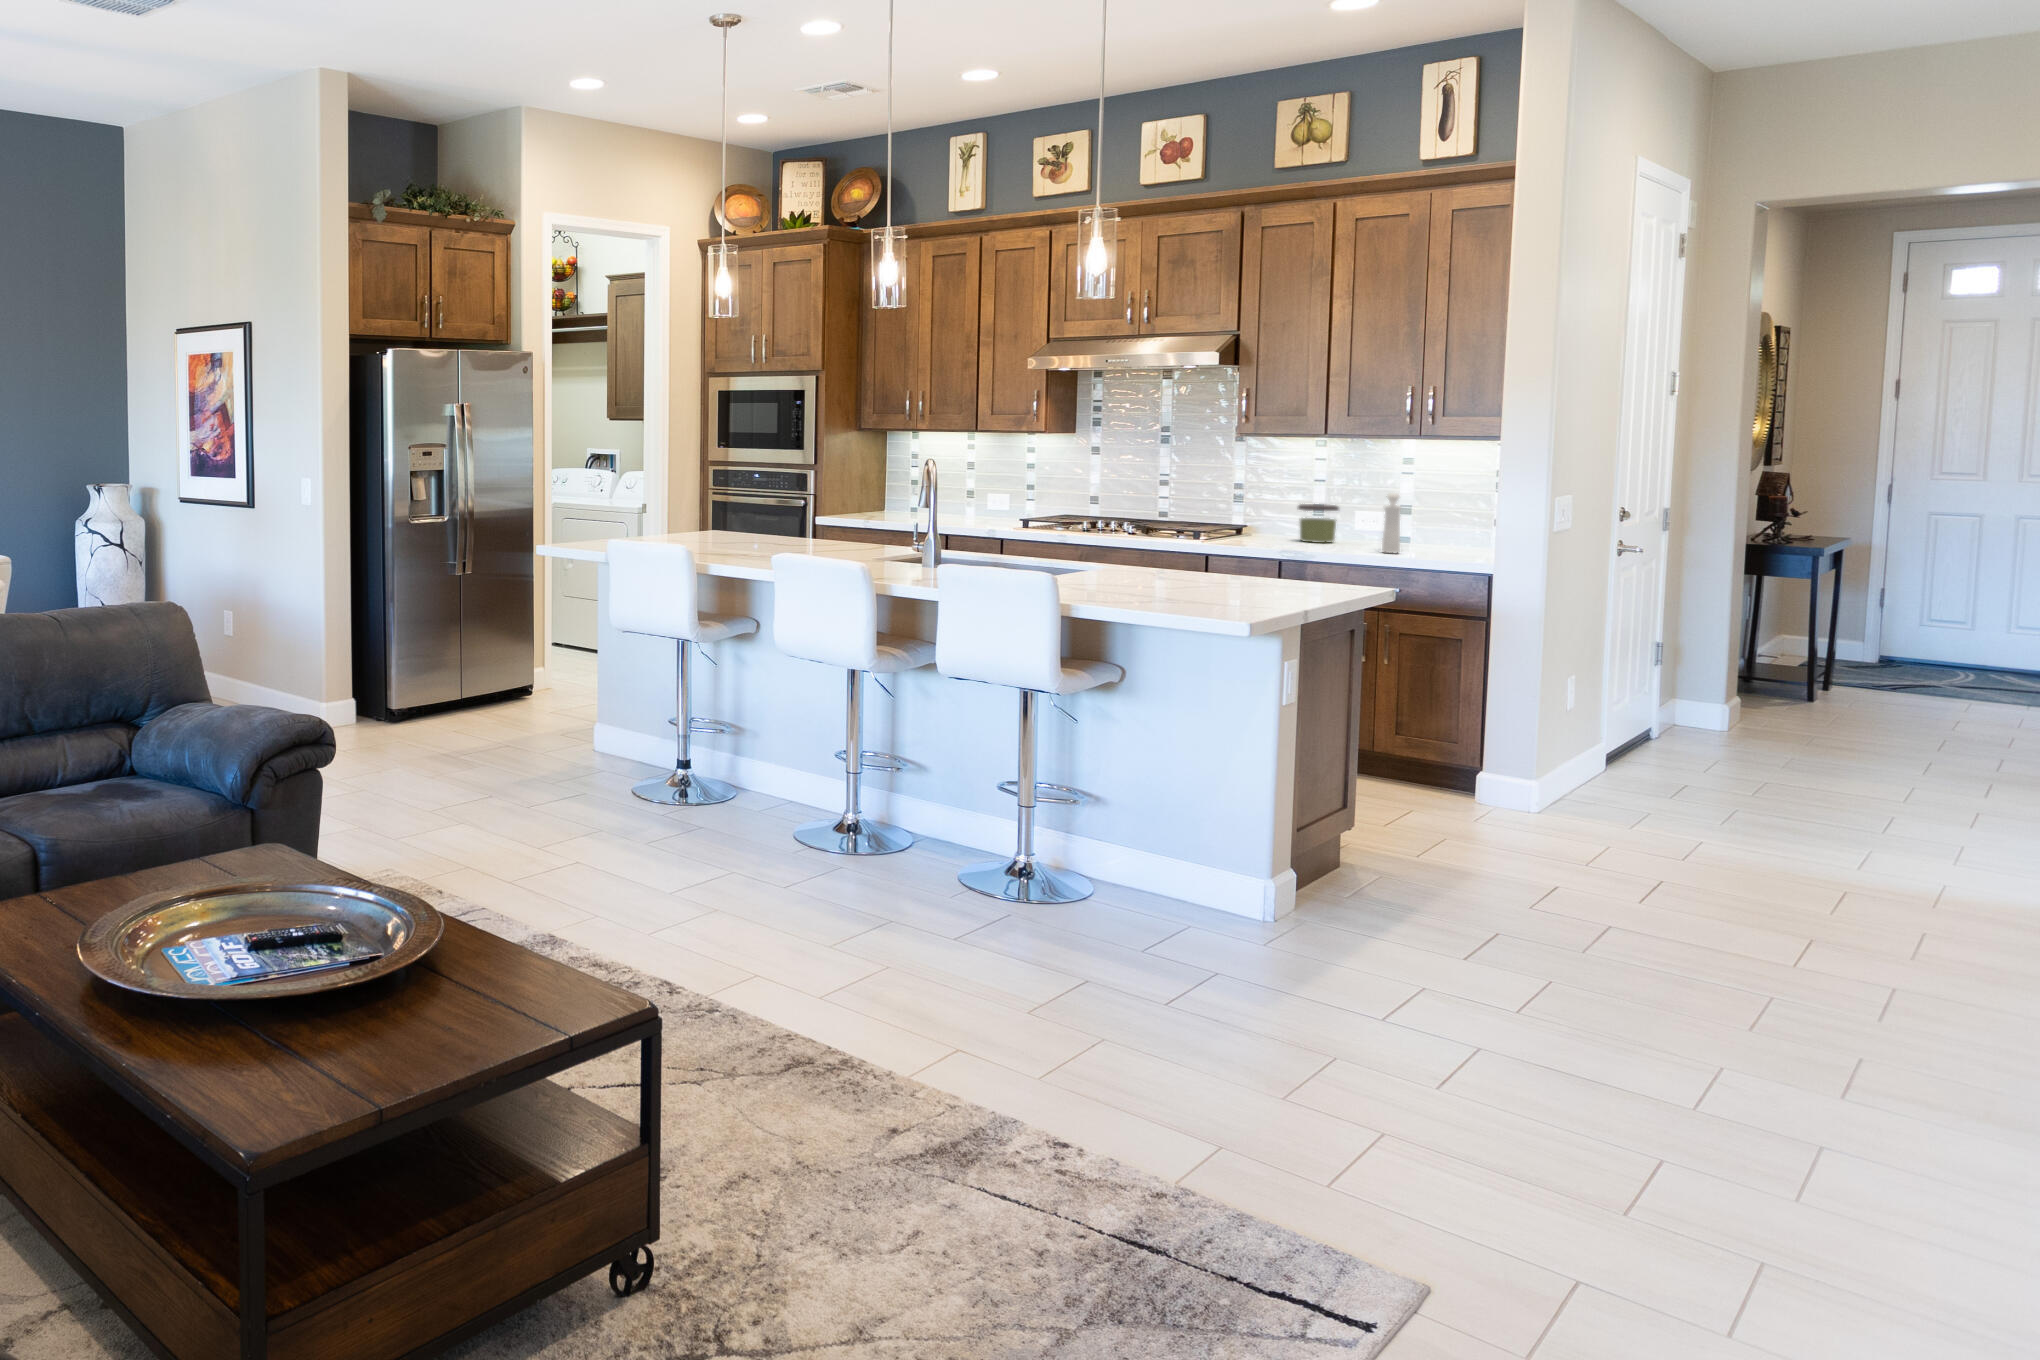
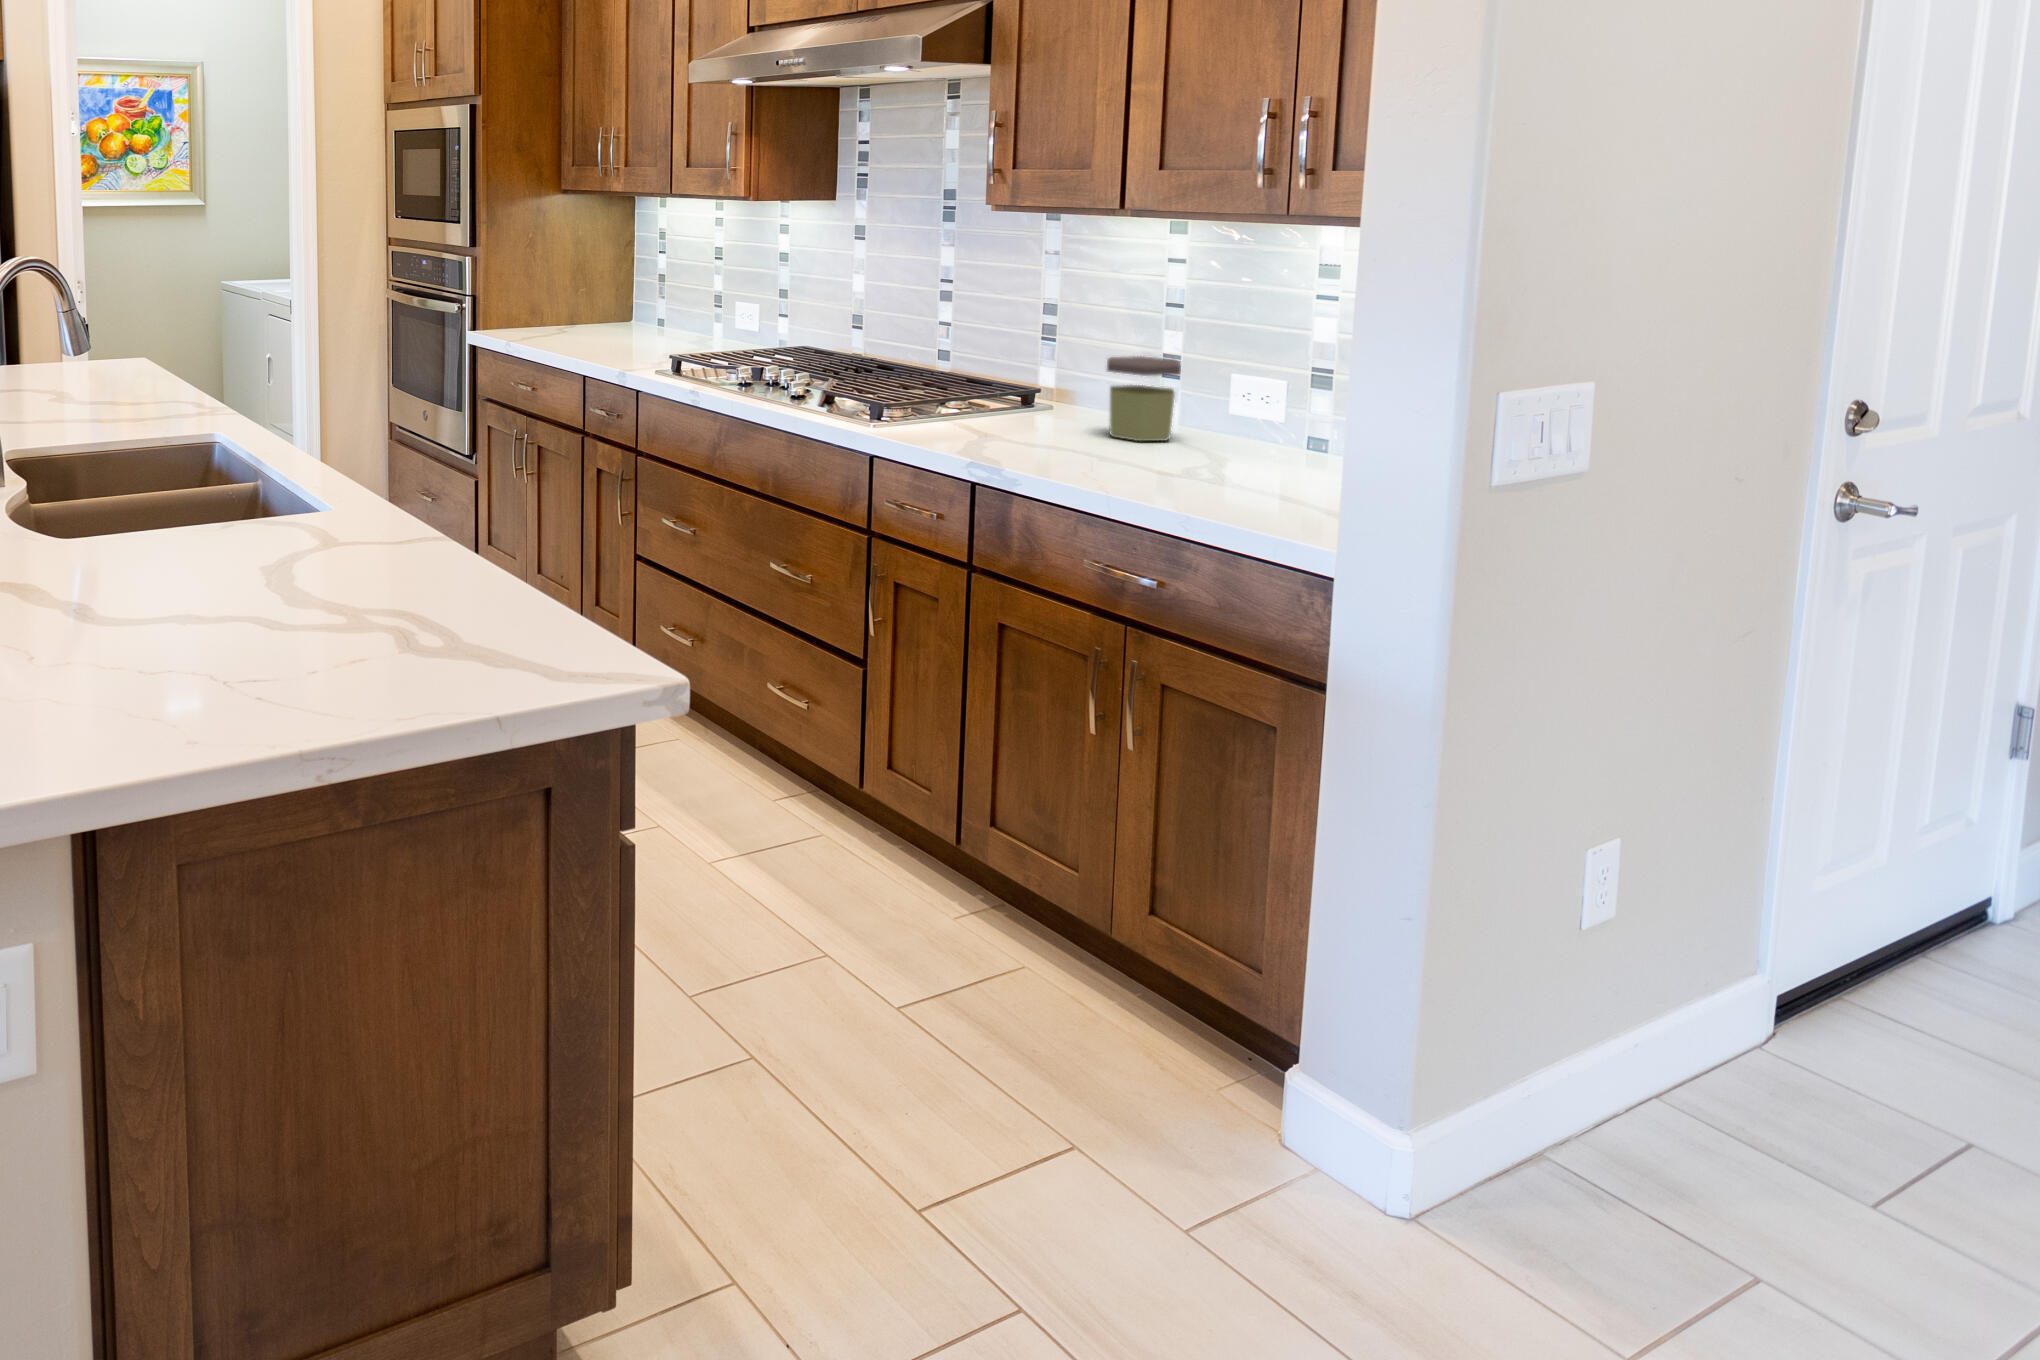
pepper mill: present [1382,493,1401,553] -> none [1190,347,1258,488]

